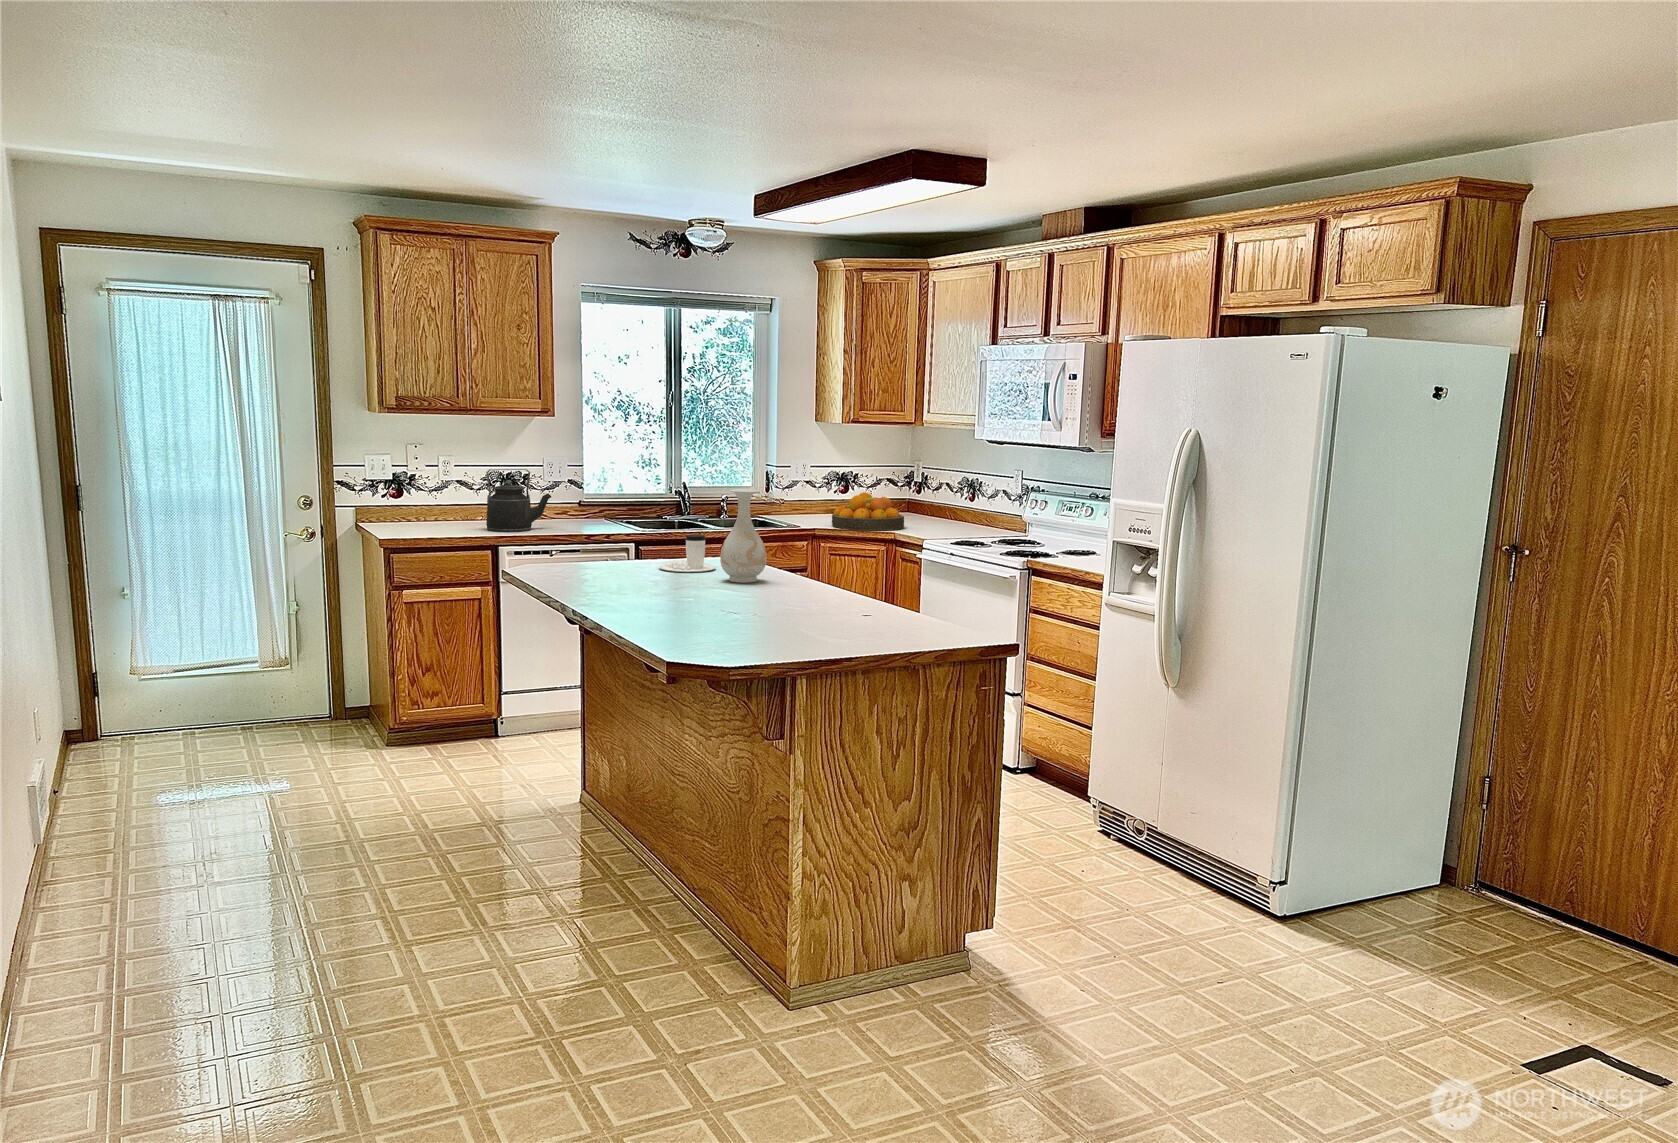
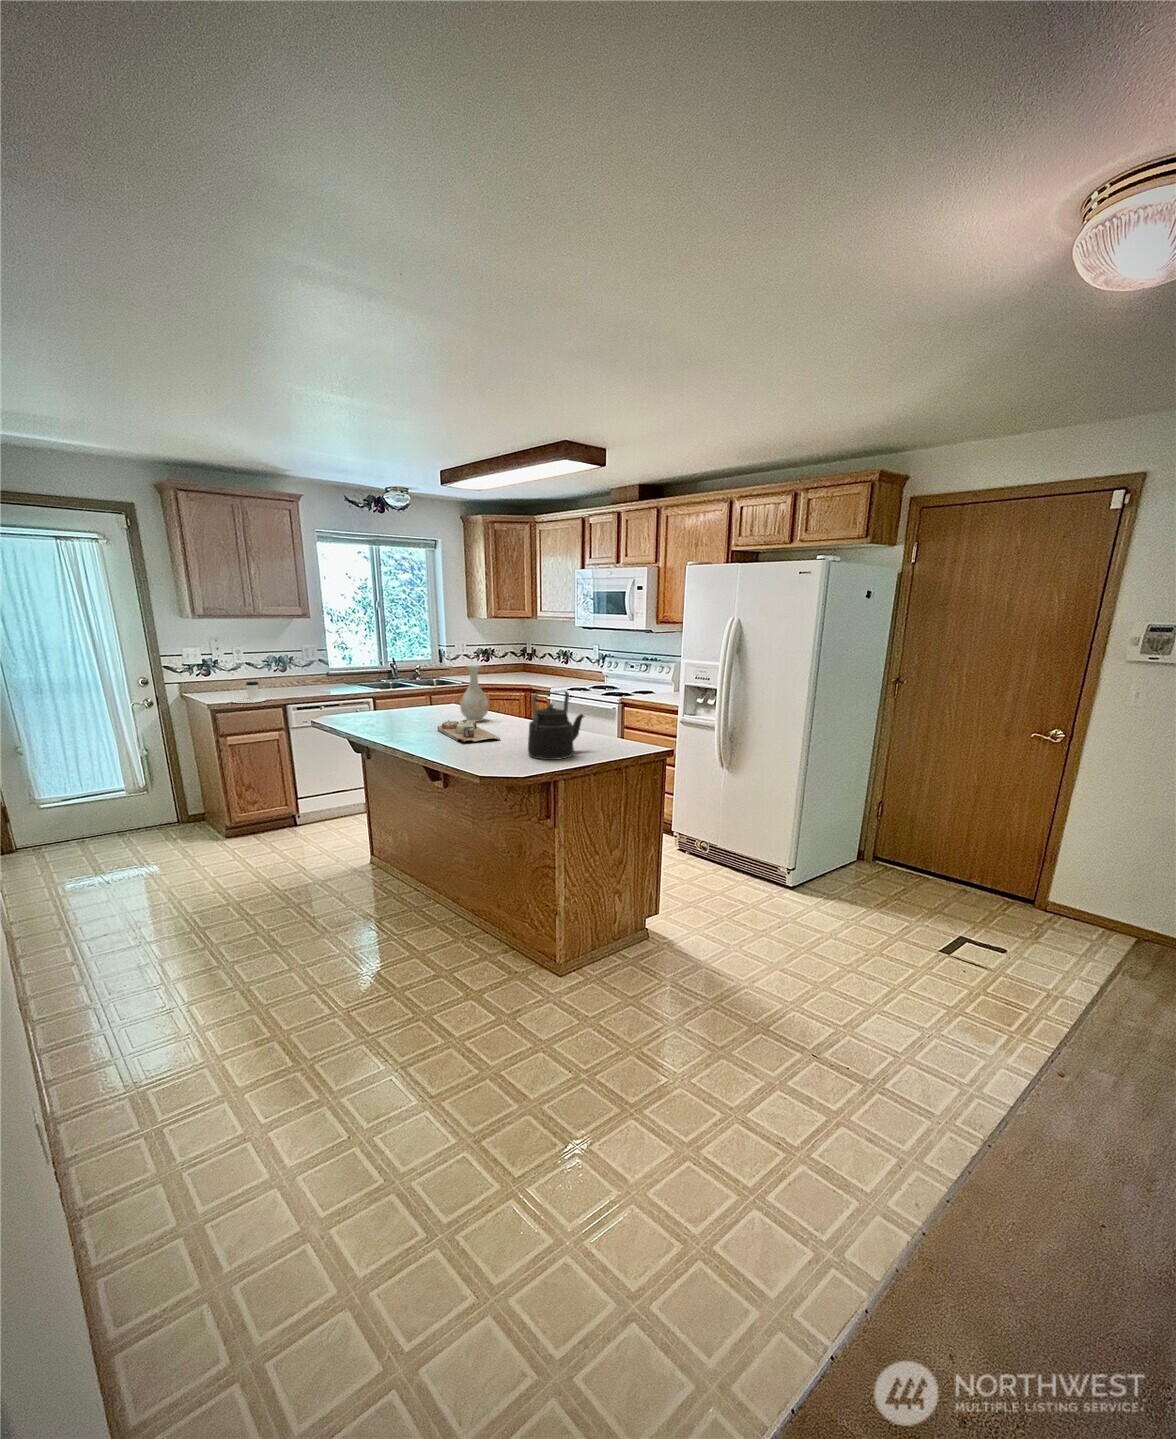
kettle: present [486,469,551,532] -> present [528,691,584,760]
fruit bowl: present [832,492,904,531] -> none [491,660,534,683]
coffee cup: present [659,534,716,572] -> present [231,682,266,703]
cutting board: none [669,576,750,611] -> present [437,720,500,742]

